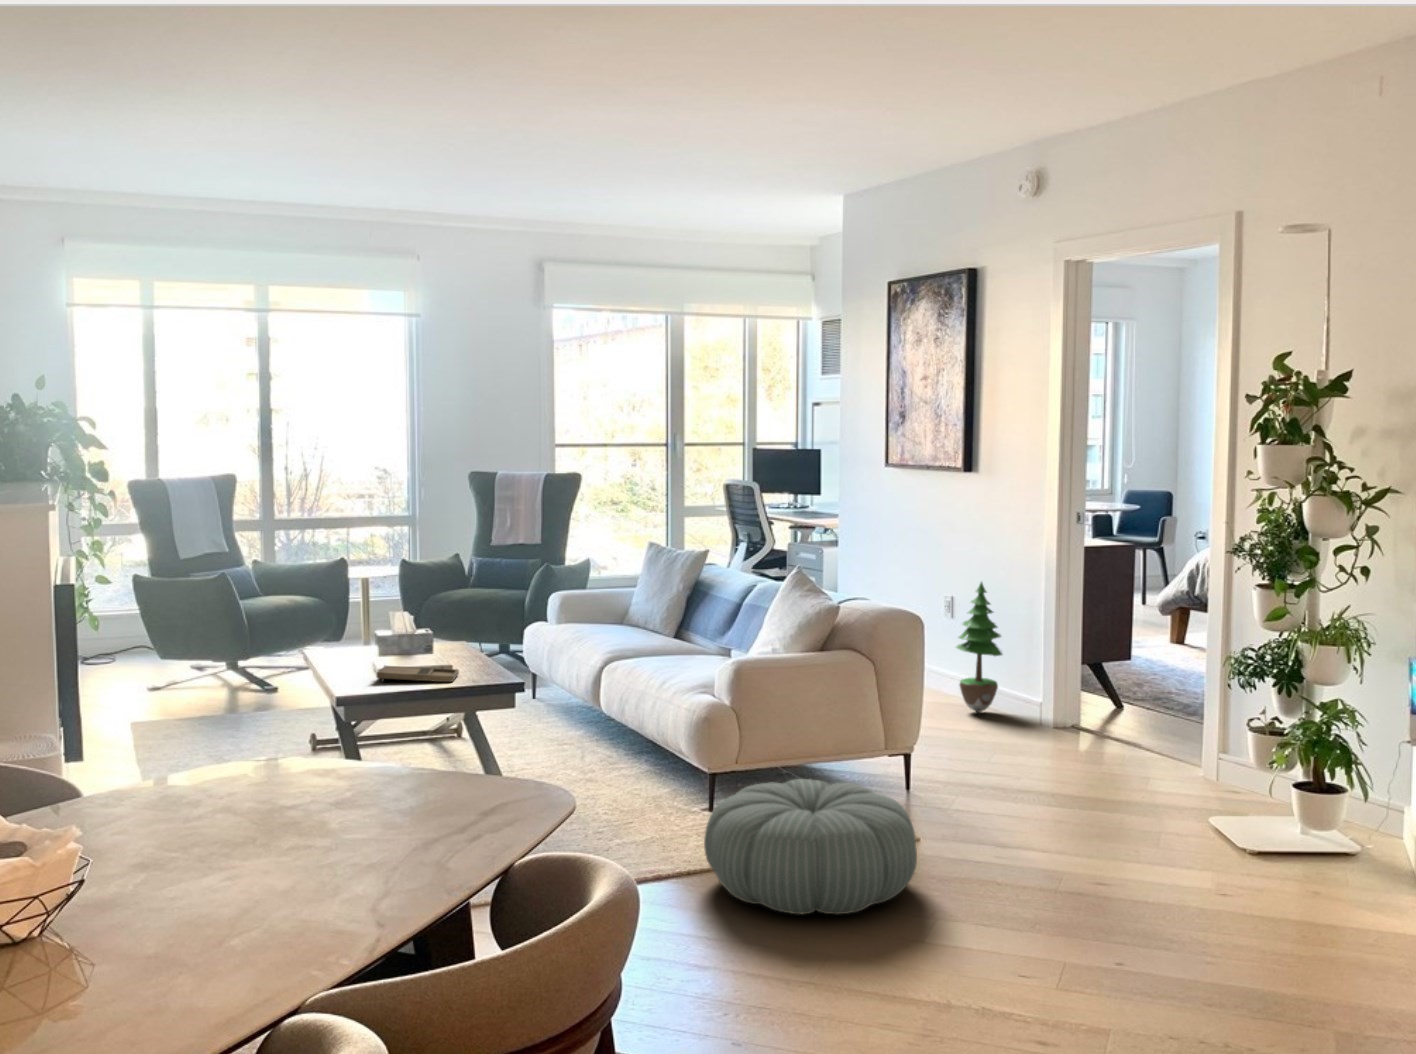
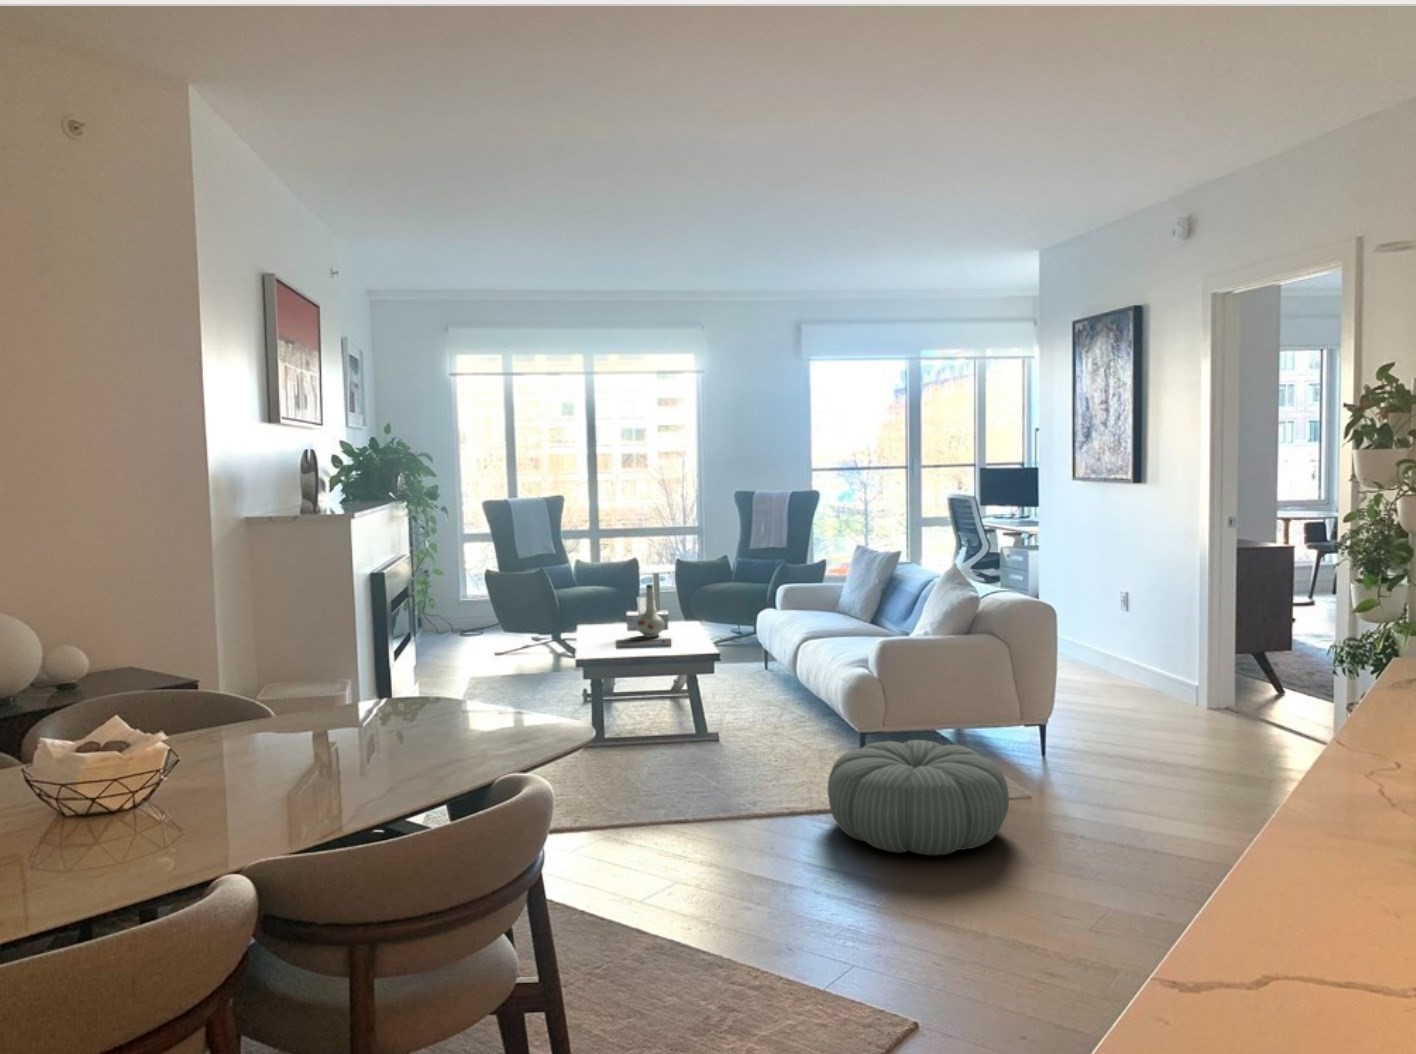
potted tree: present [957,582,1002,713] -> none [1119,578,1164,695]
vase: none [398,596,435,665] -> present [636,584,665,637]
tray: present [377,666,459,682] -> none [610,637,674,651]

